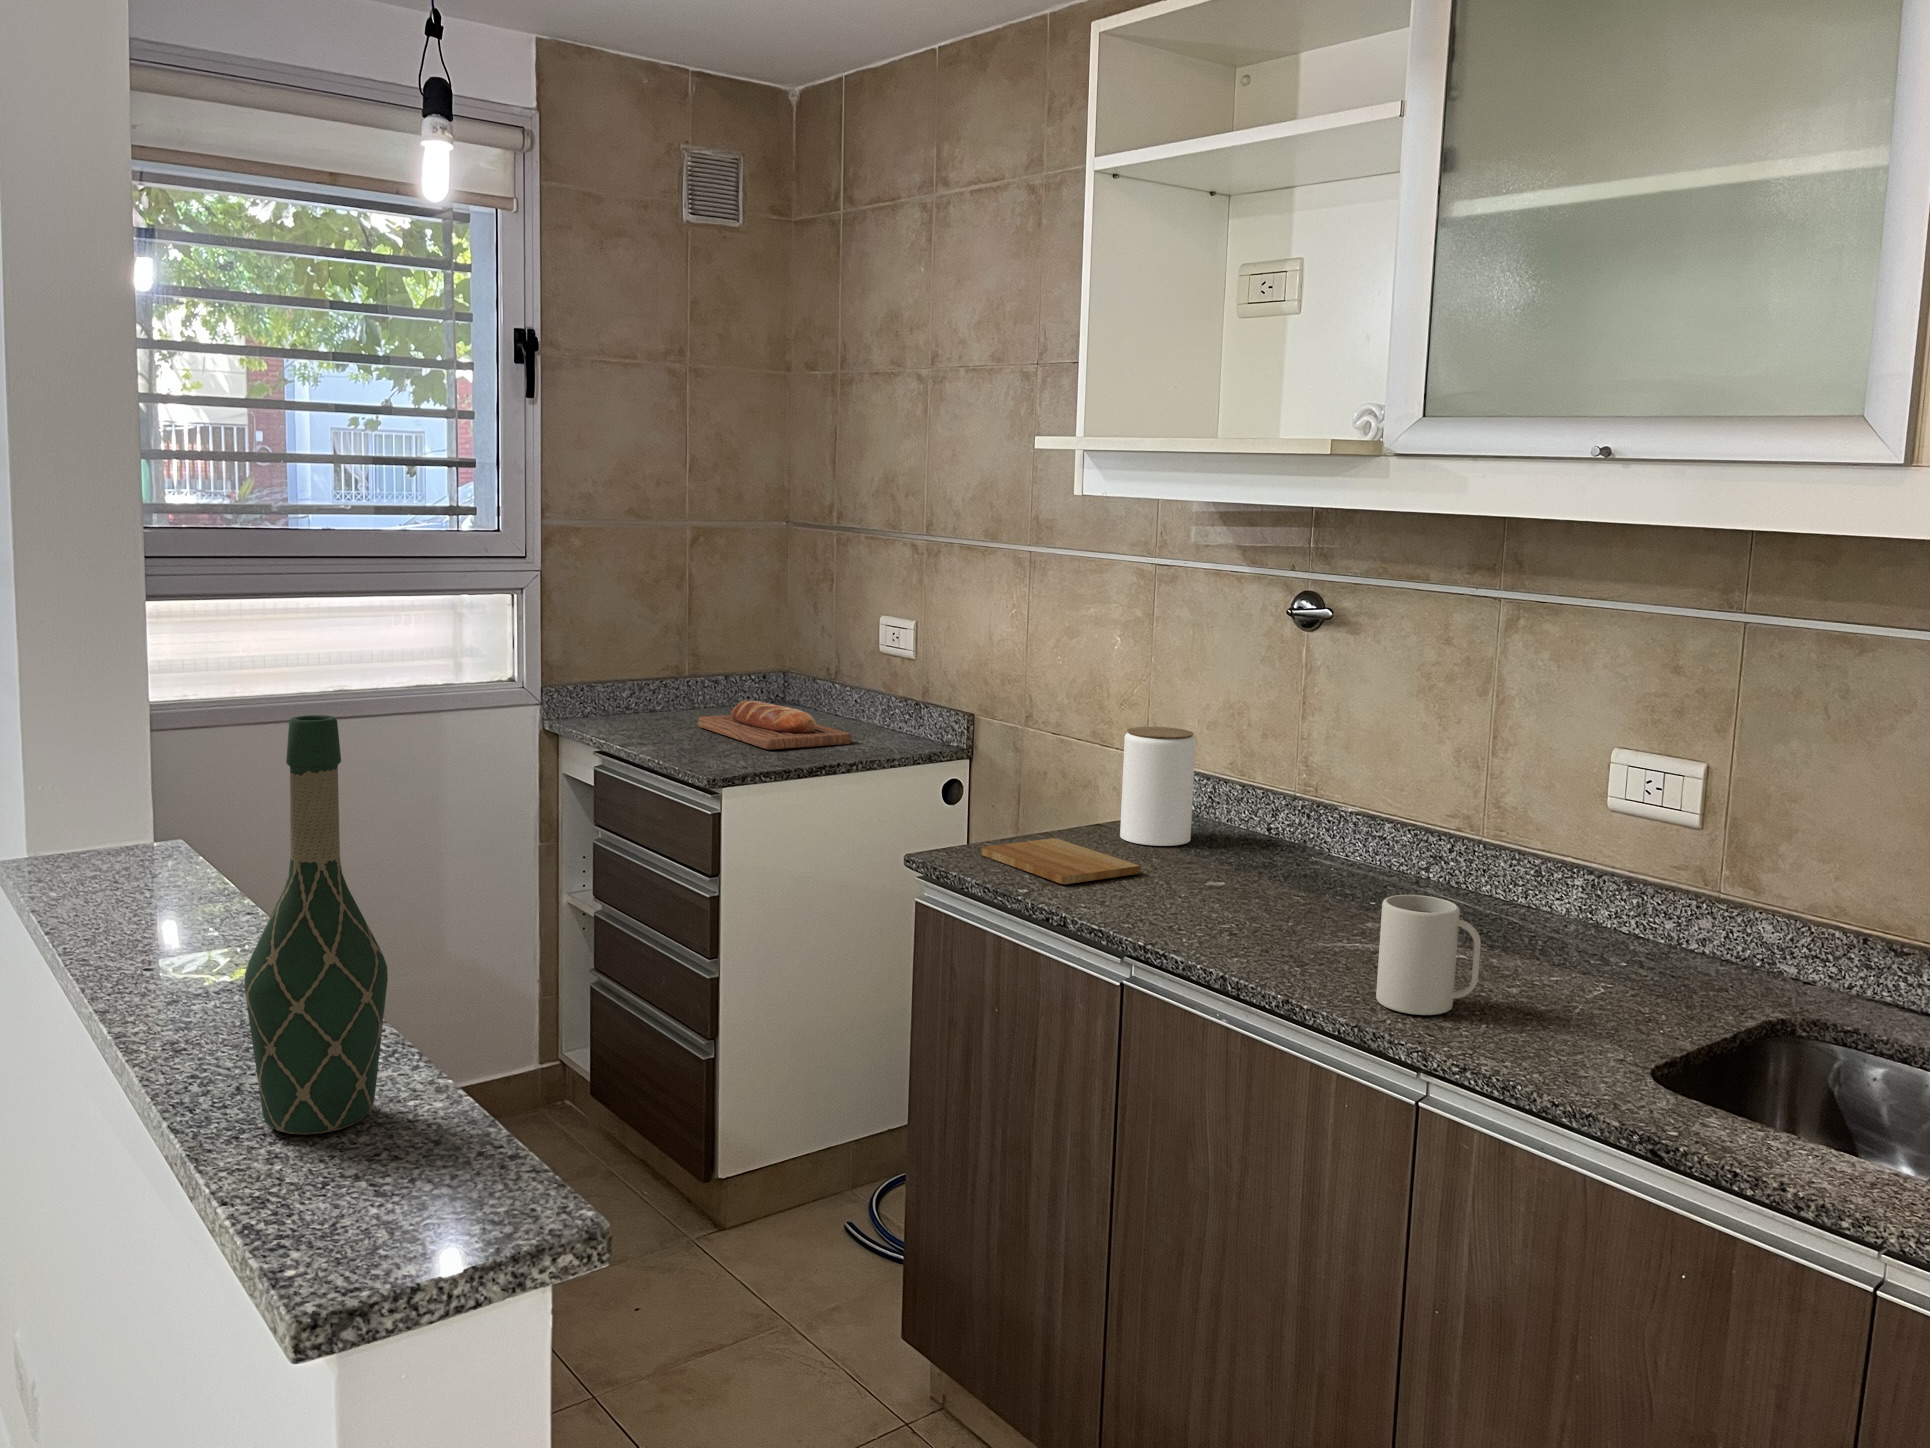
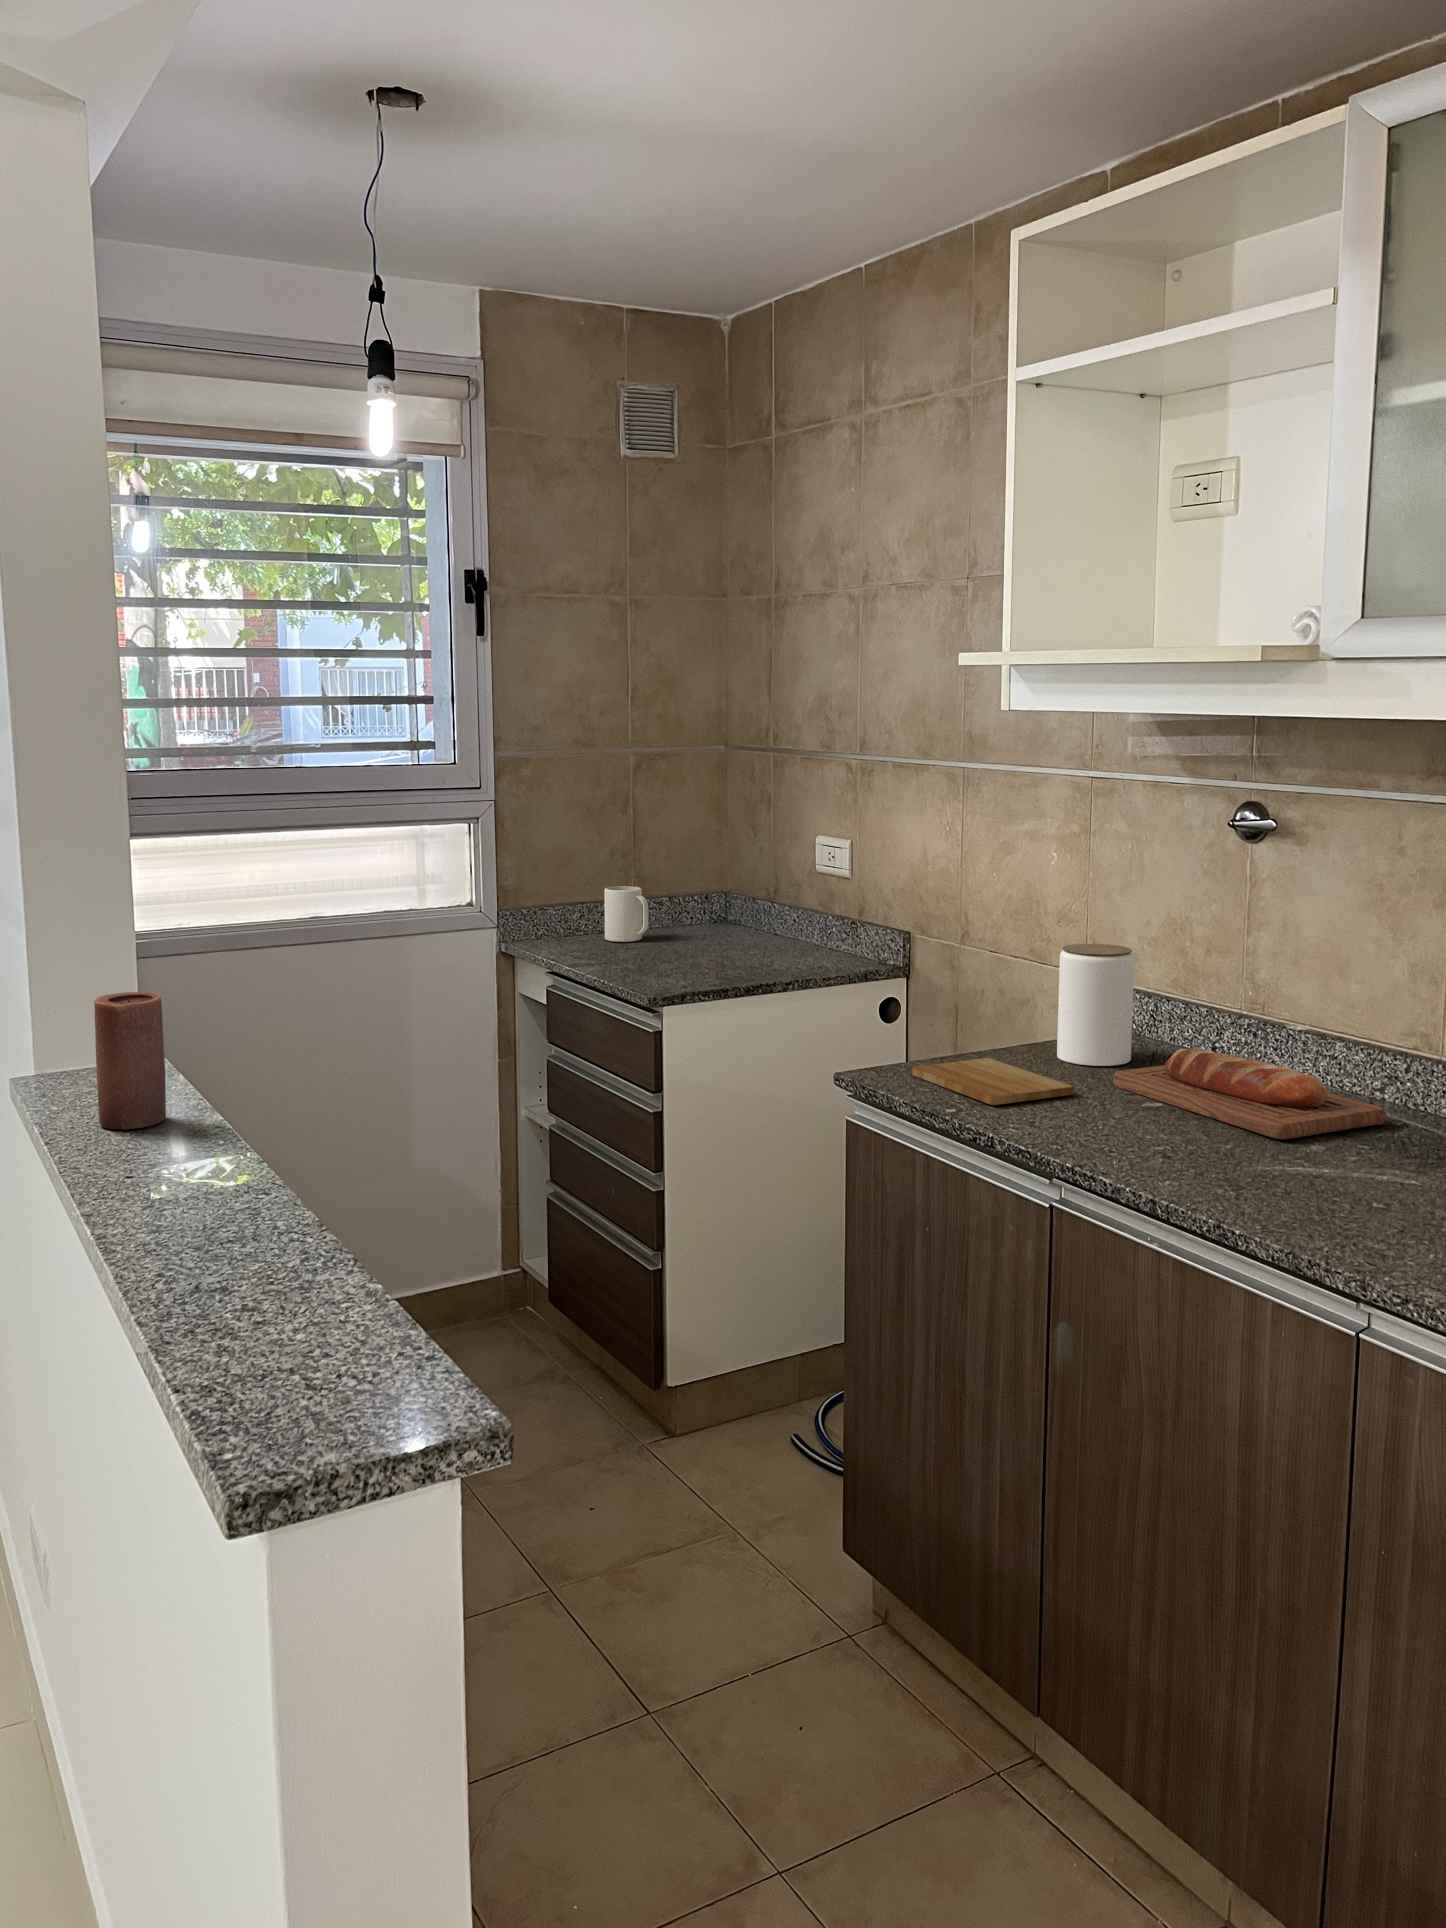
bread loaf: present [698,701,852,749] -> present [1113,1048,1386,1139]
wine bottle: present [244,715,388,1135] -> none [196,951,320,1332]
candle: none [108,764,189,915] -> present [94,992,166,1129]
mug: present [1376,895,1481,1015] -> present [604,886,648,942]

